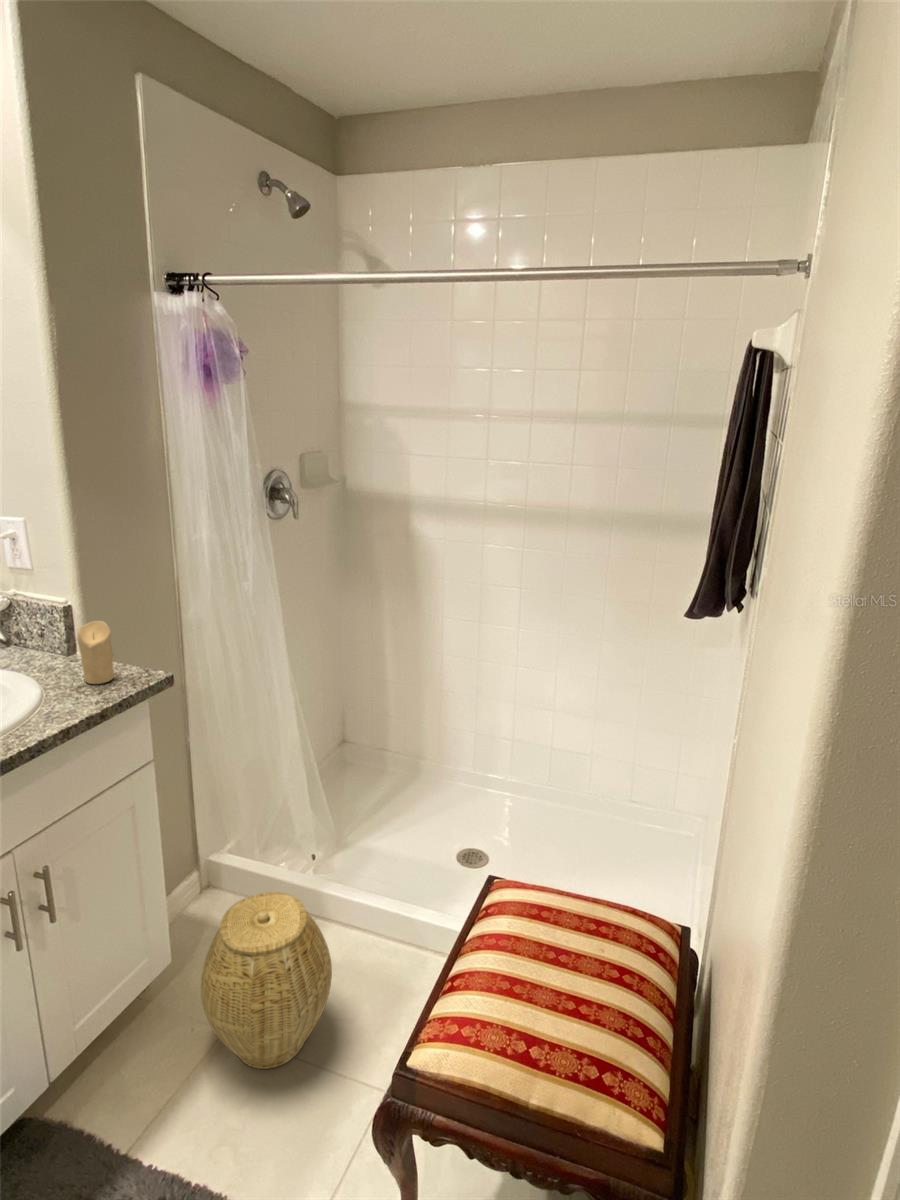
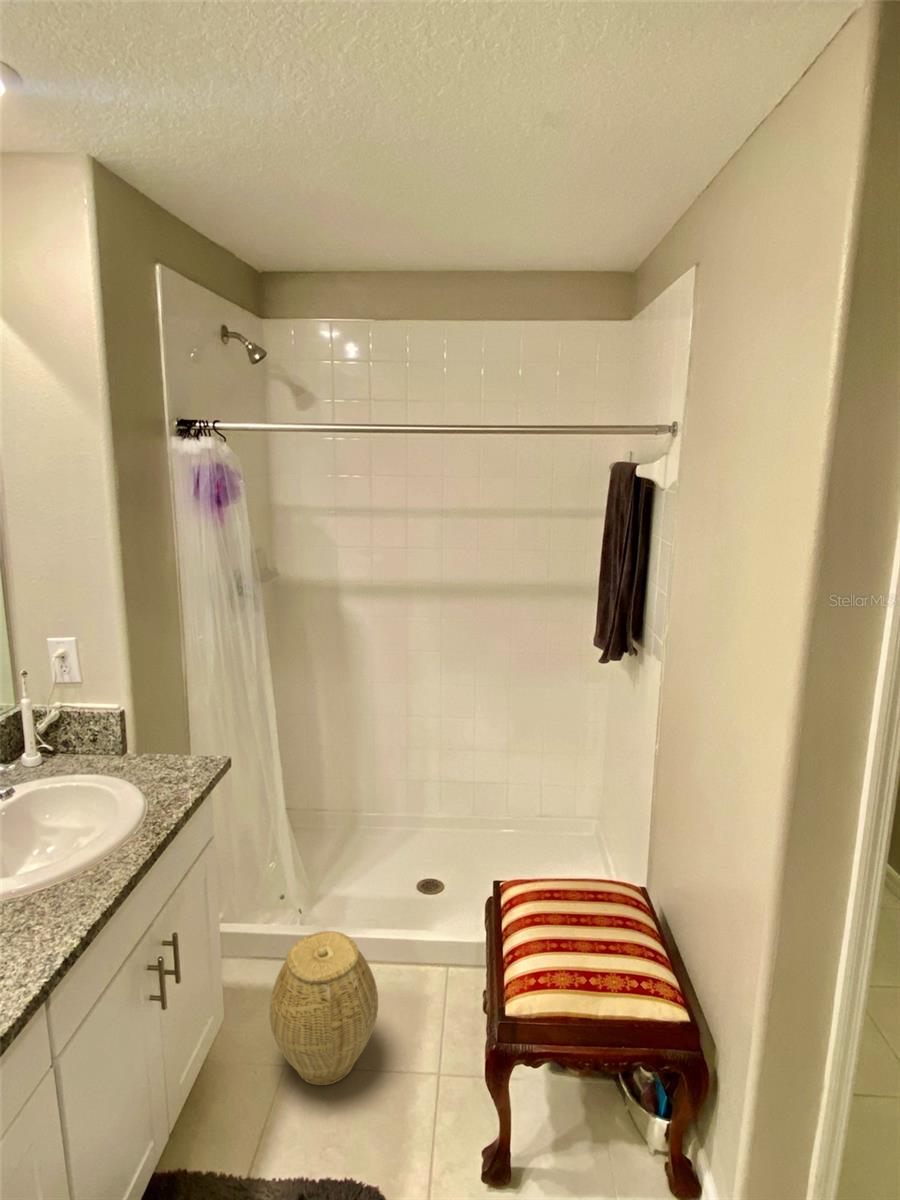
candle: present [77,621,114,684] -> none [156,721,185,776]

